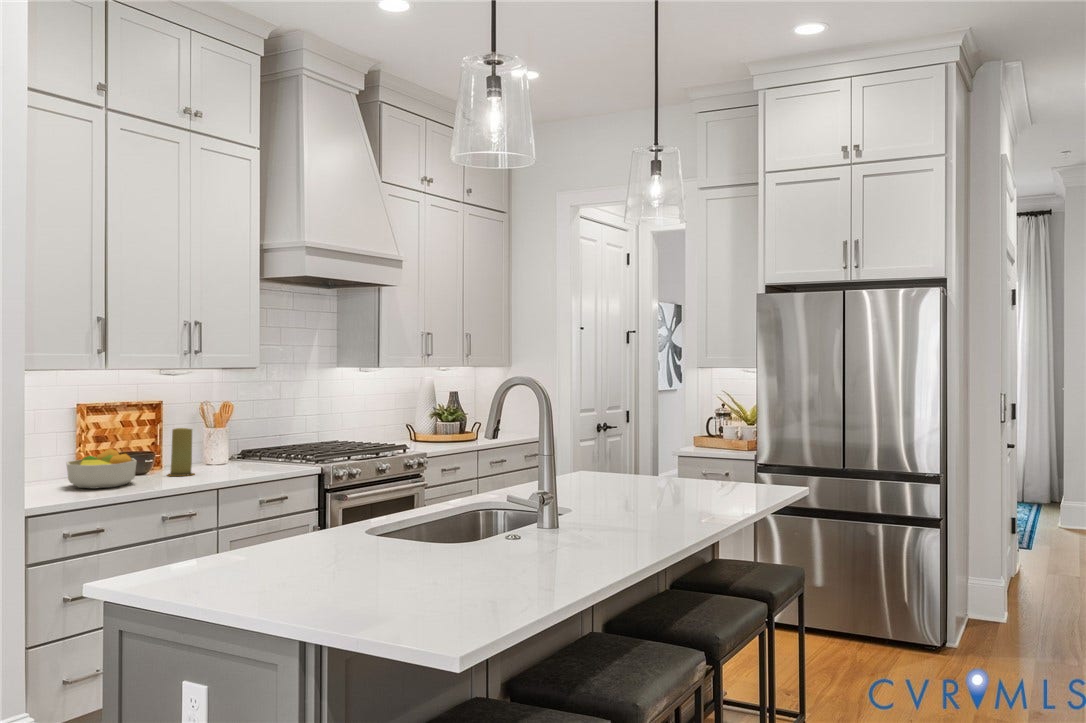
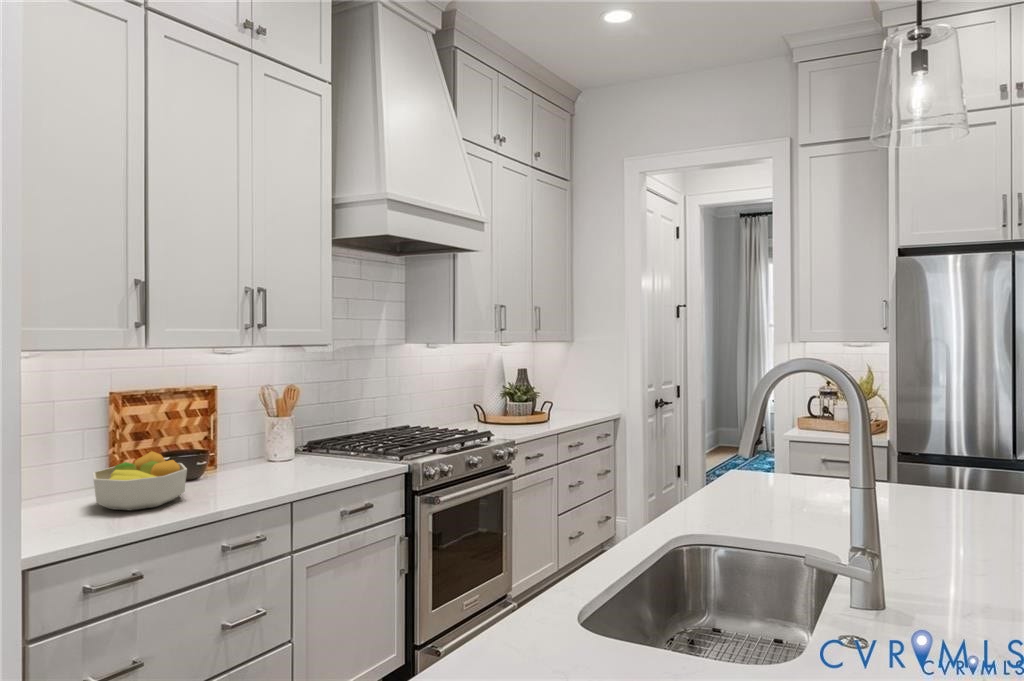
candle: present [167,428,195,476] -> none [224,421,260,483]

